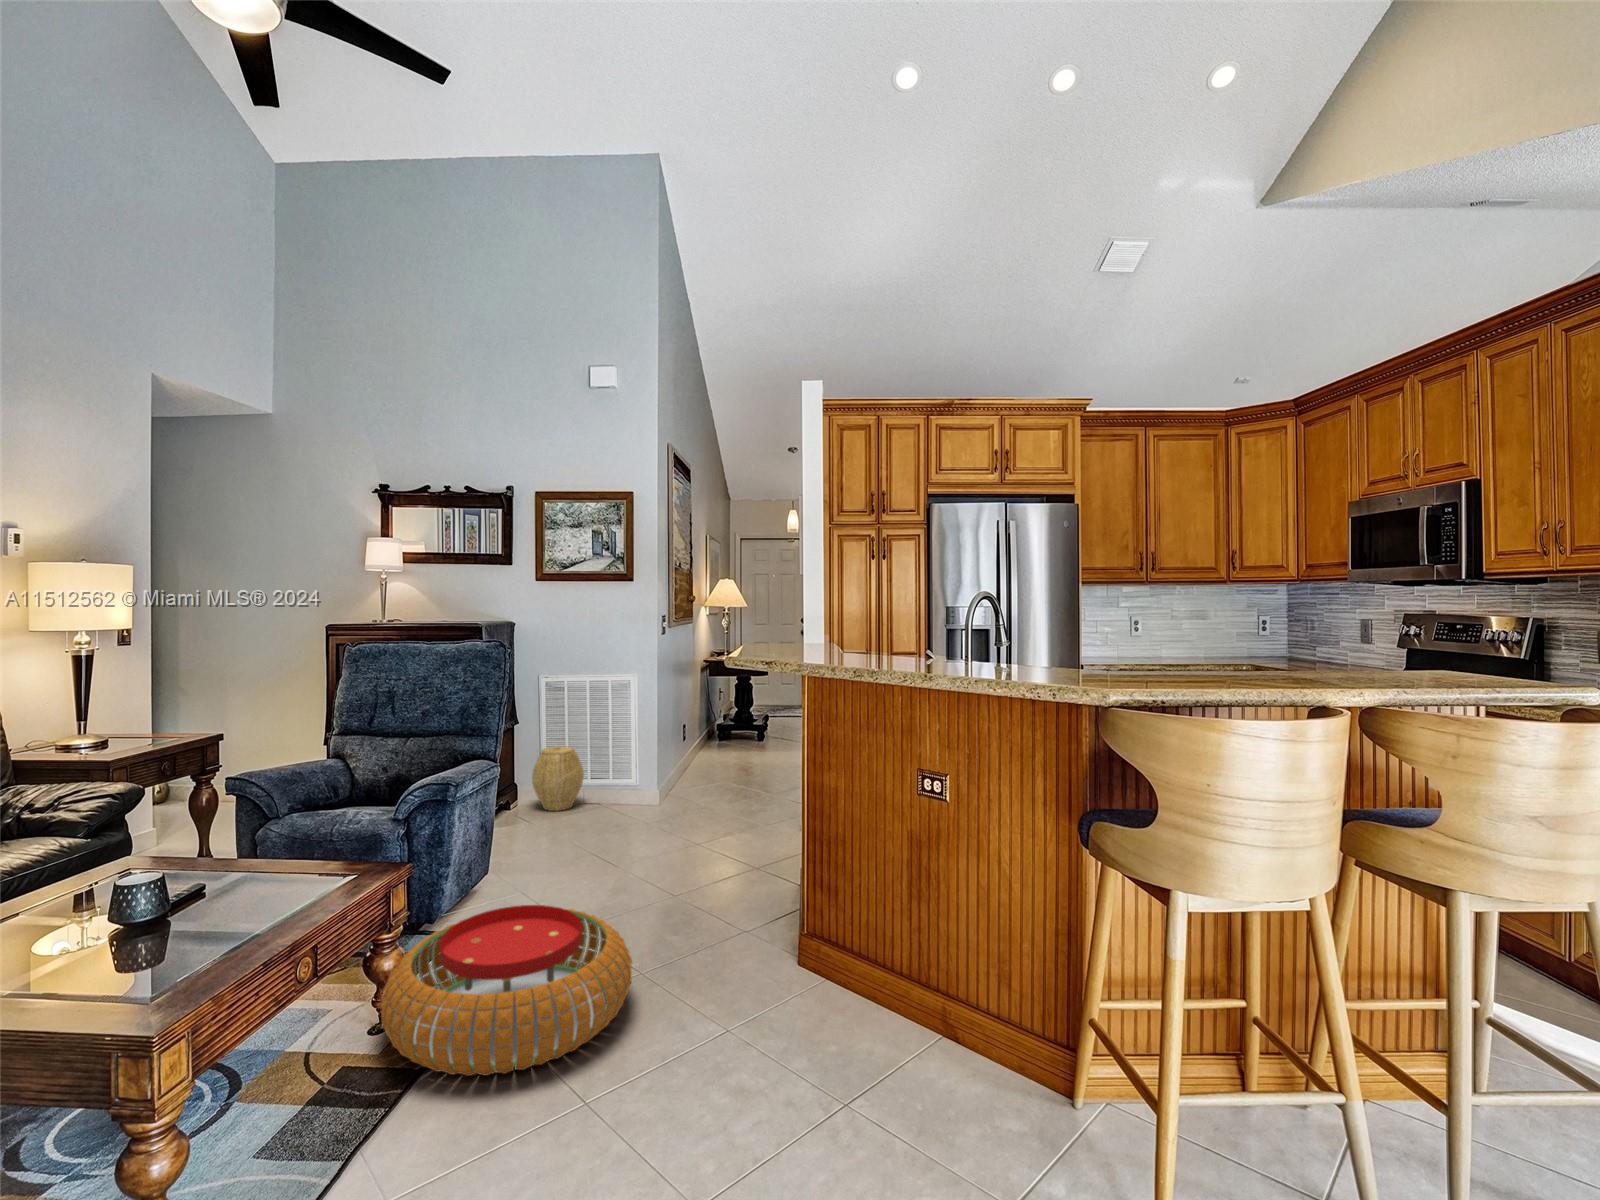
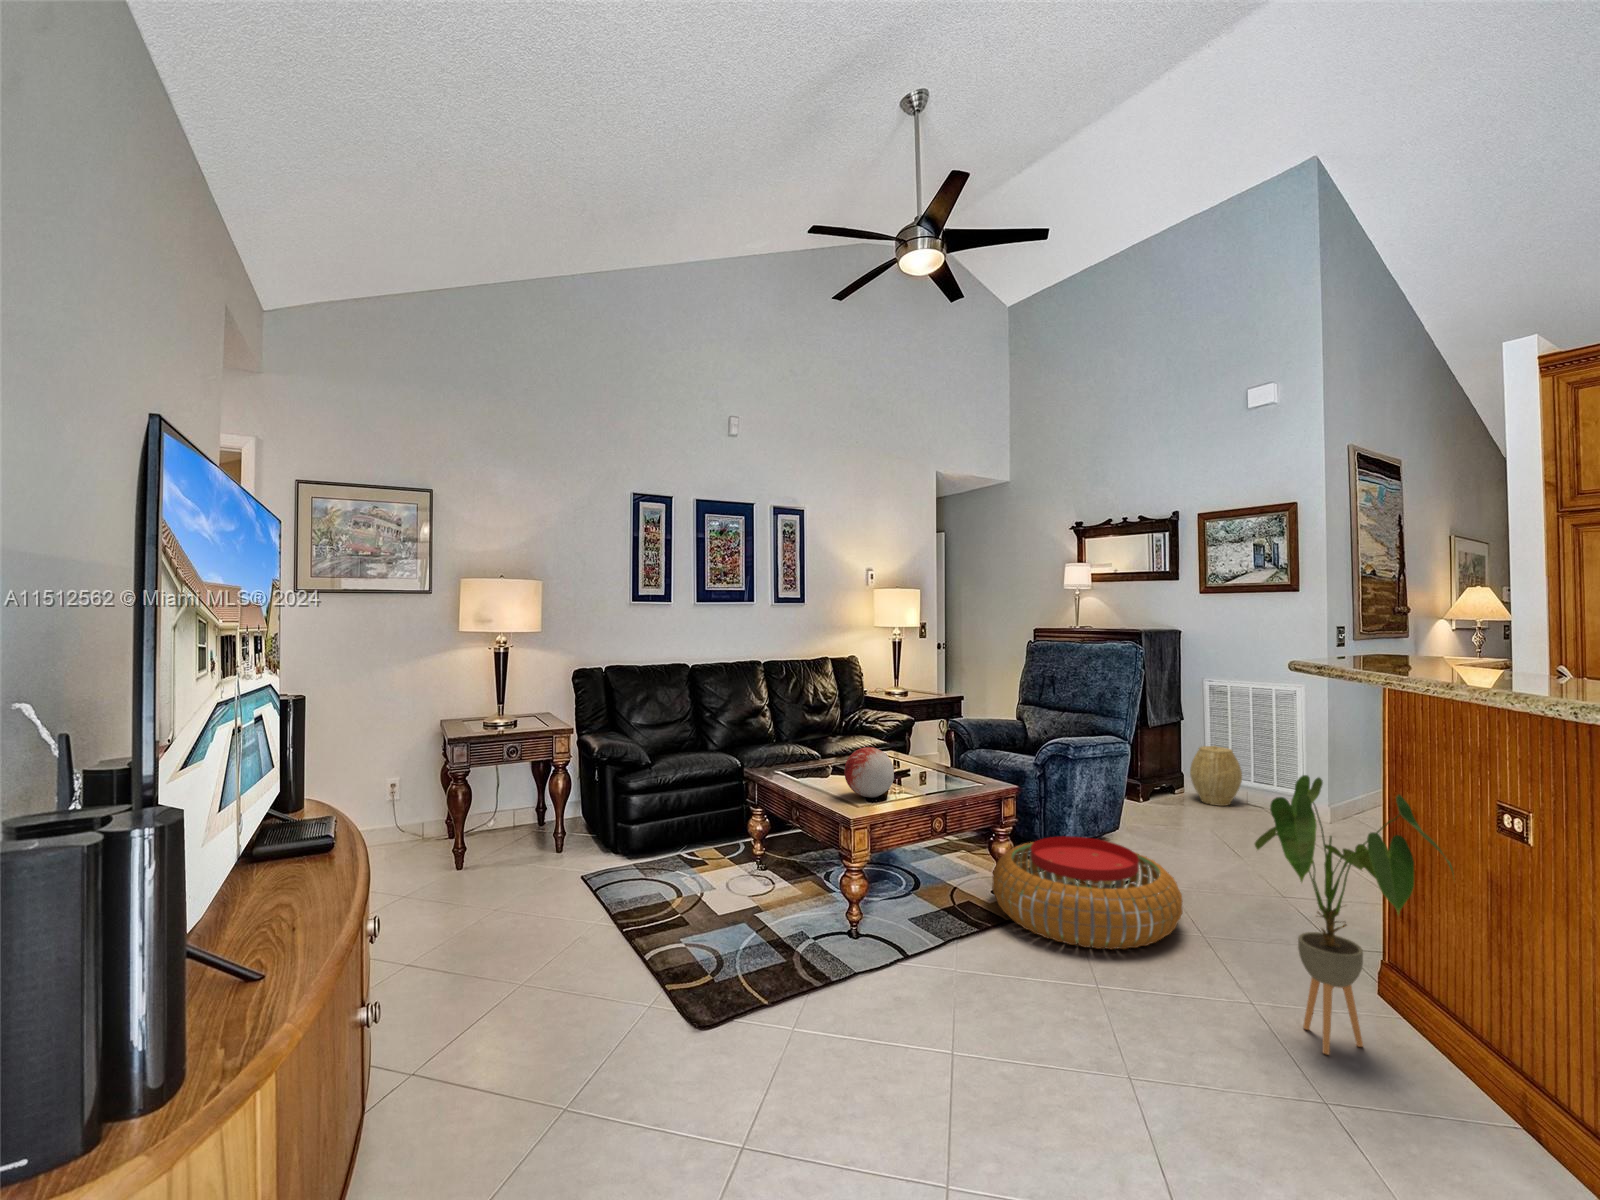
house plant: none [745,791,912,1076] -> present [1255,775,1453,1055]
decorative orb: none [89,874,208,972] -> present [844,747,894,797]

